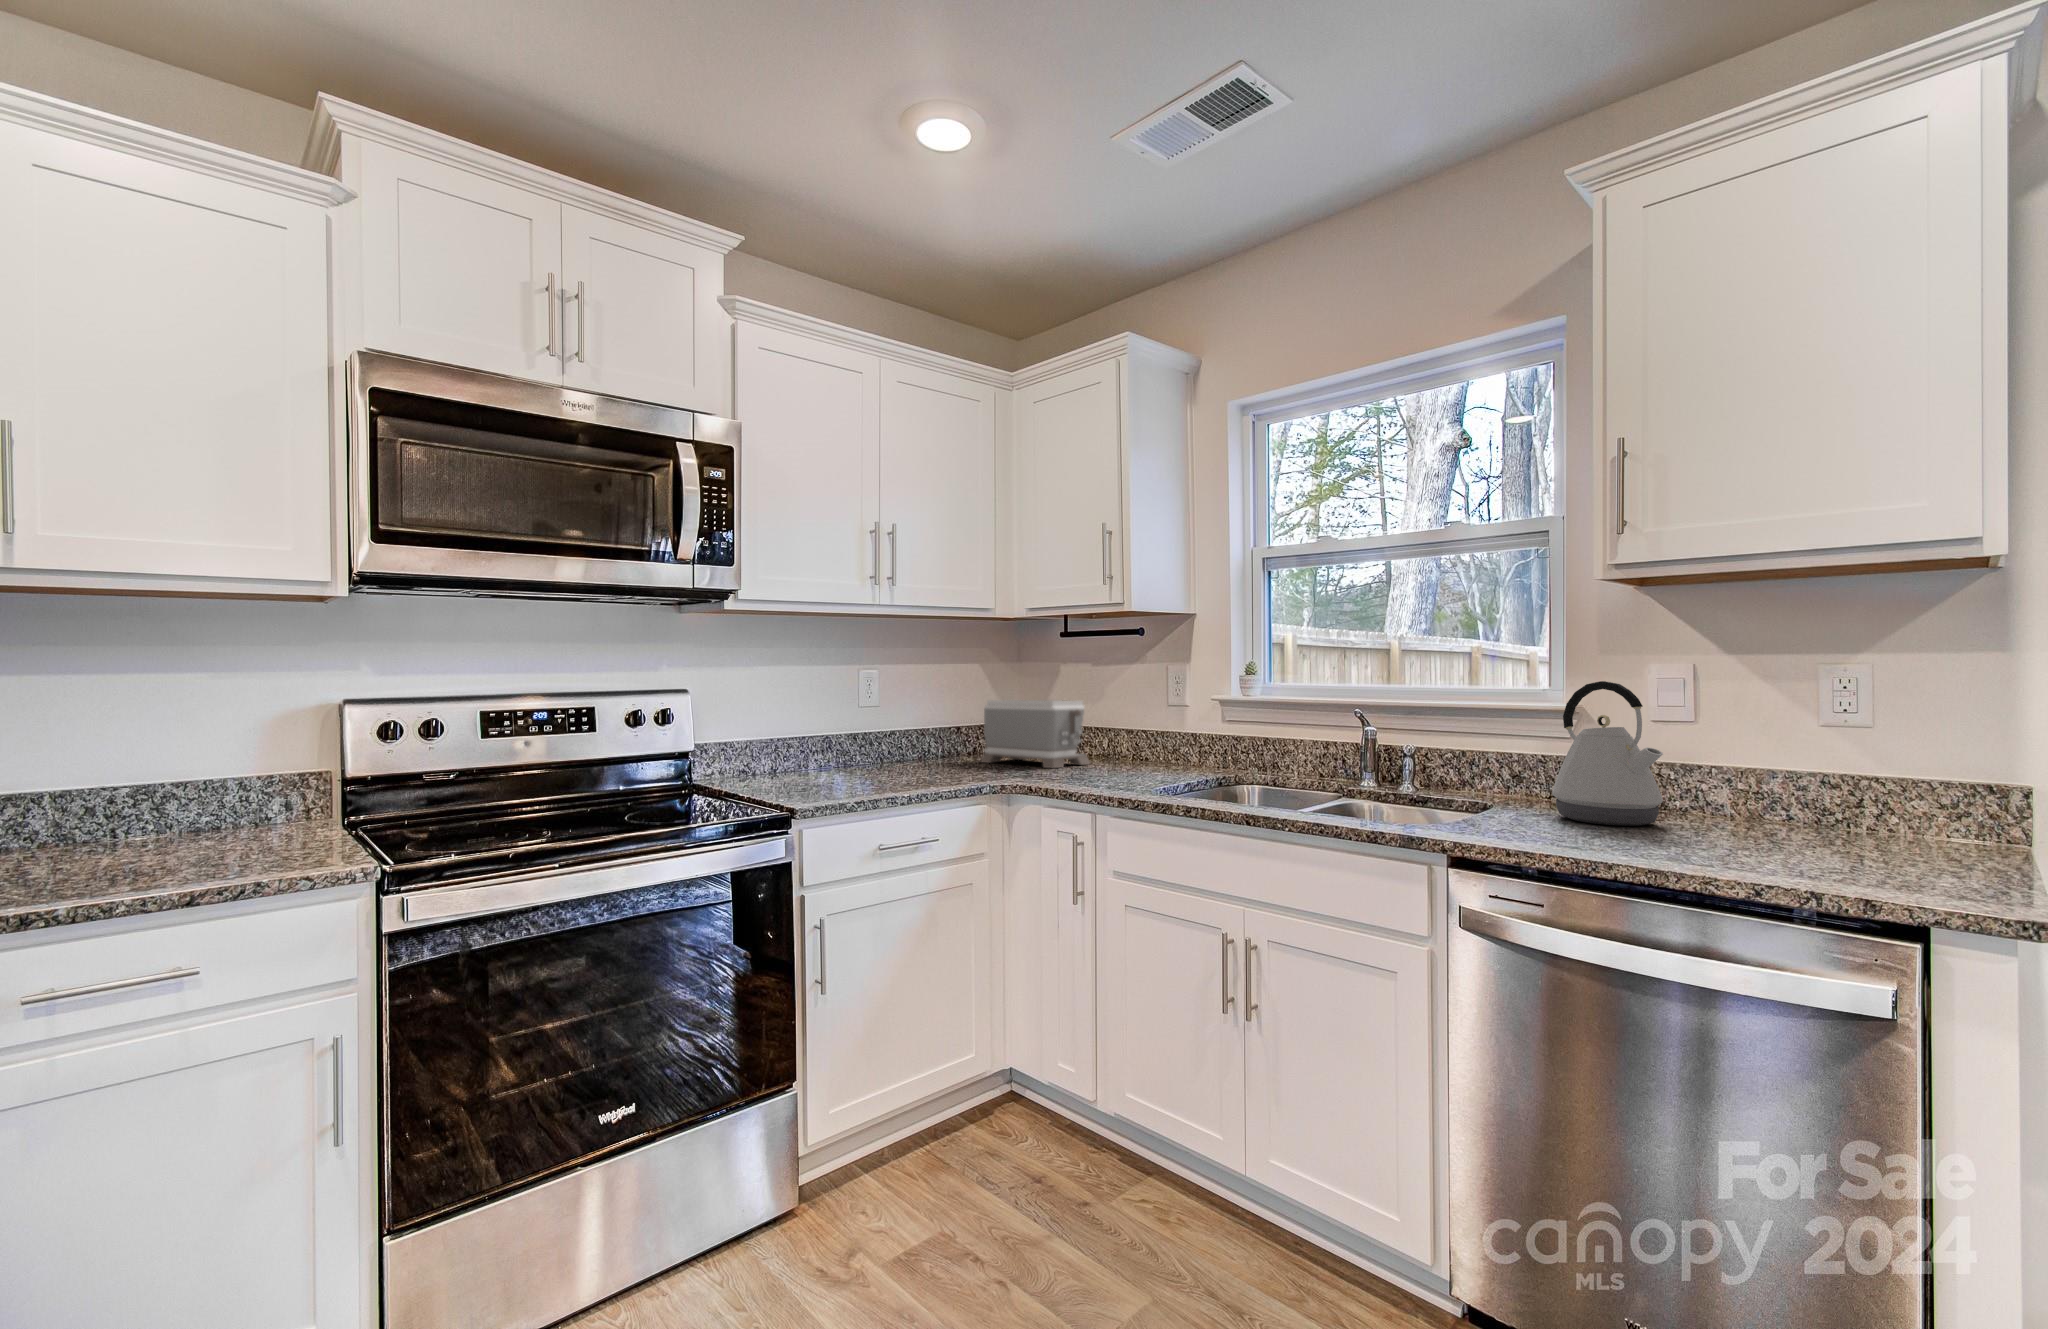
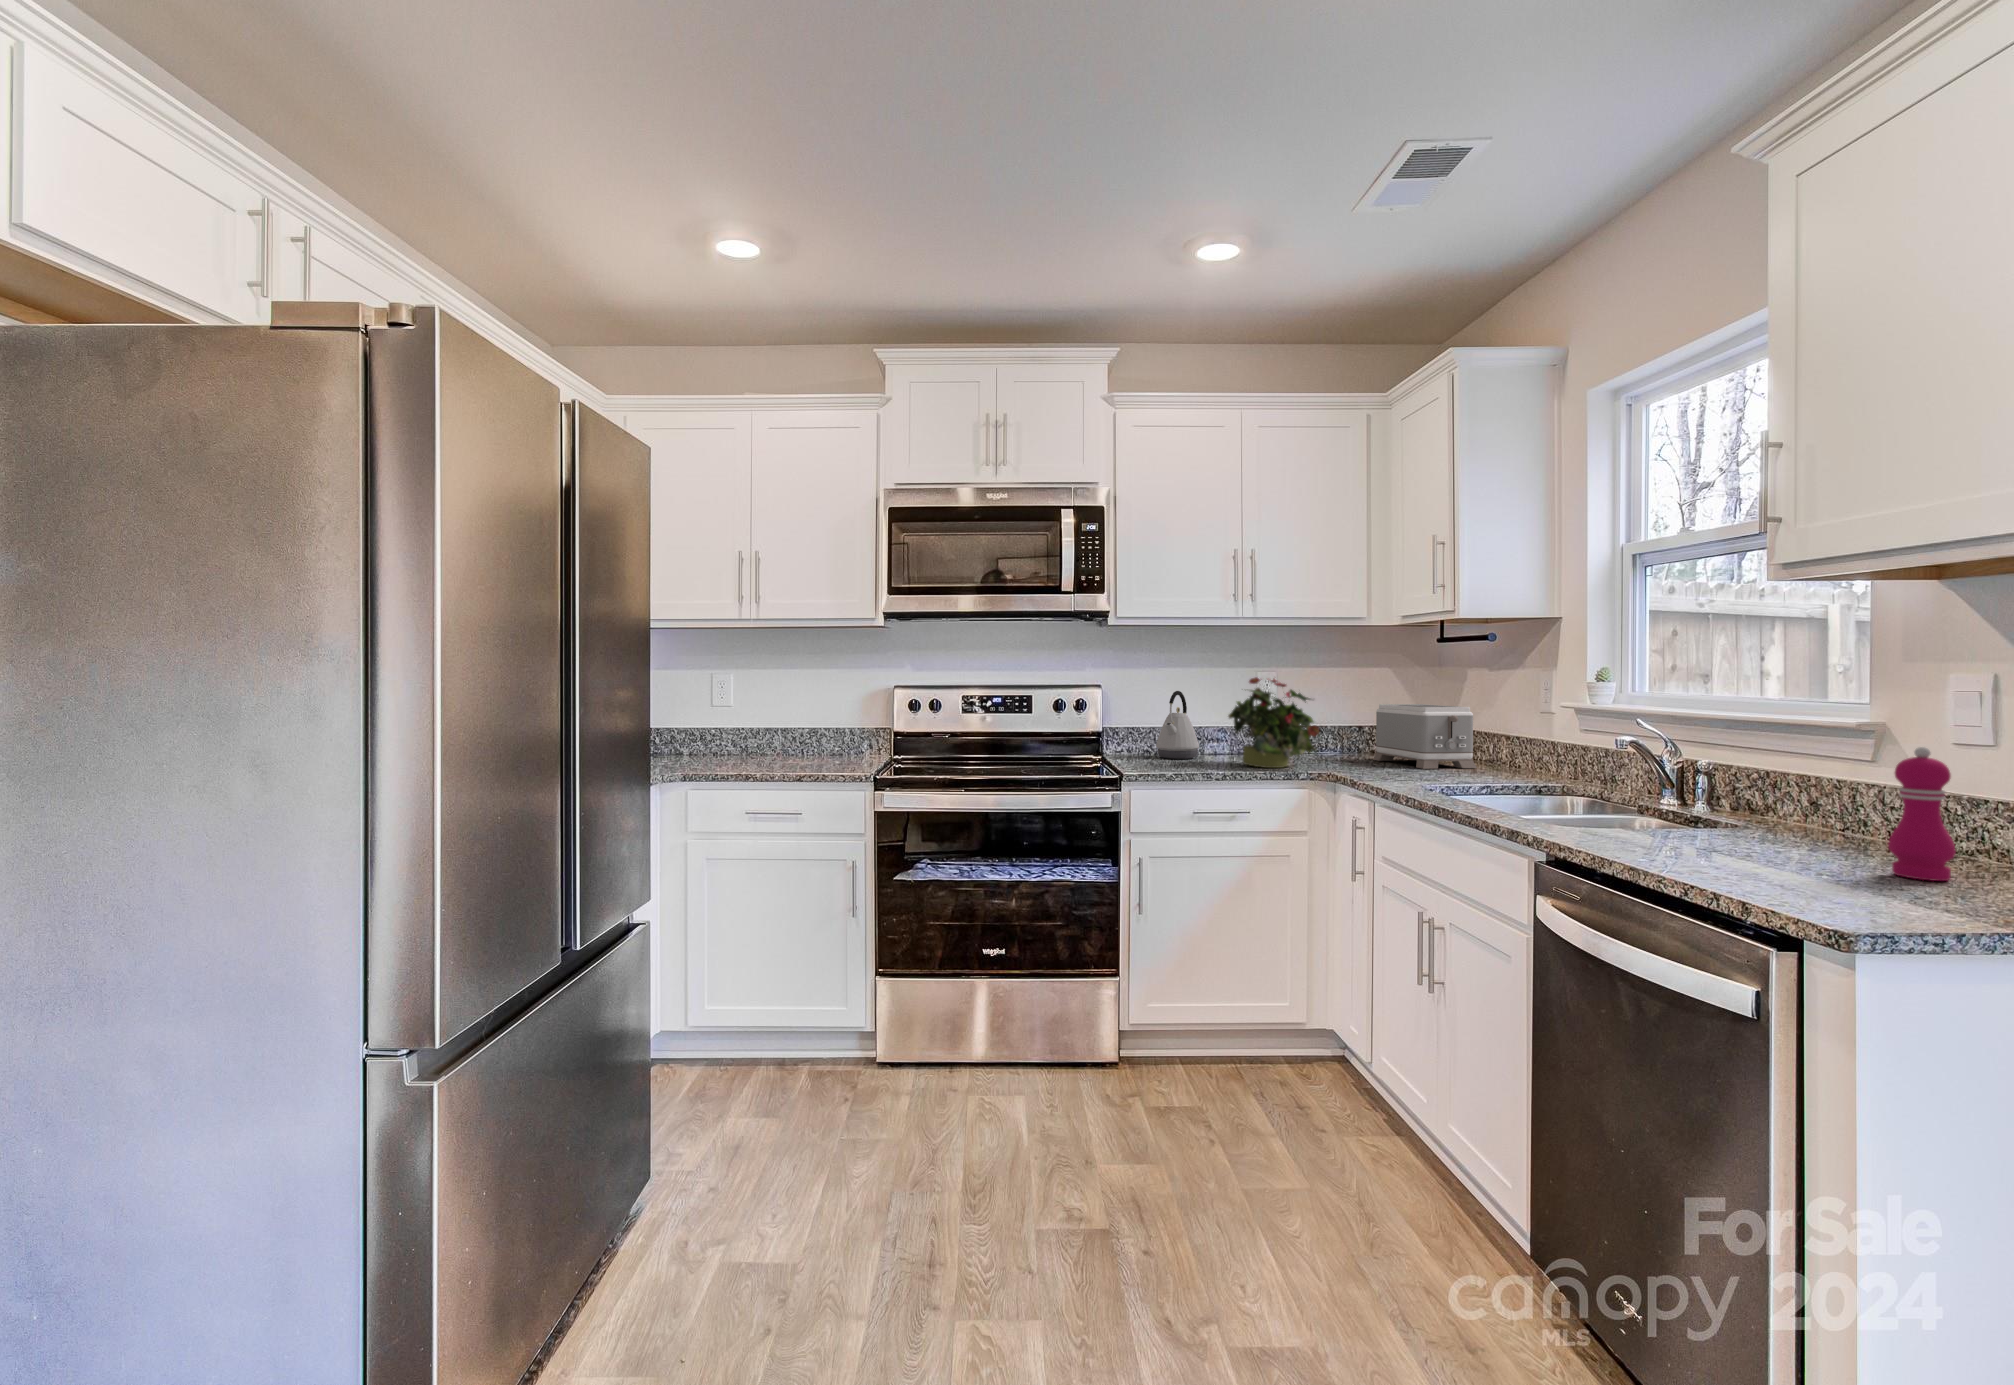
potted plant: none [846,664,976,780] -> present [1228,677,1320,768]
kettle: present [1552,681,1663,826] -> present [1156,691,1199,759]
pepper mill: none [1761,712,1829,849] -> present [1888,747,1956,881]

